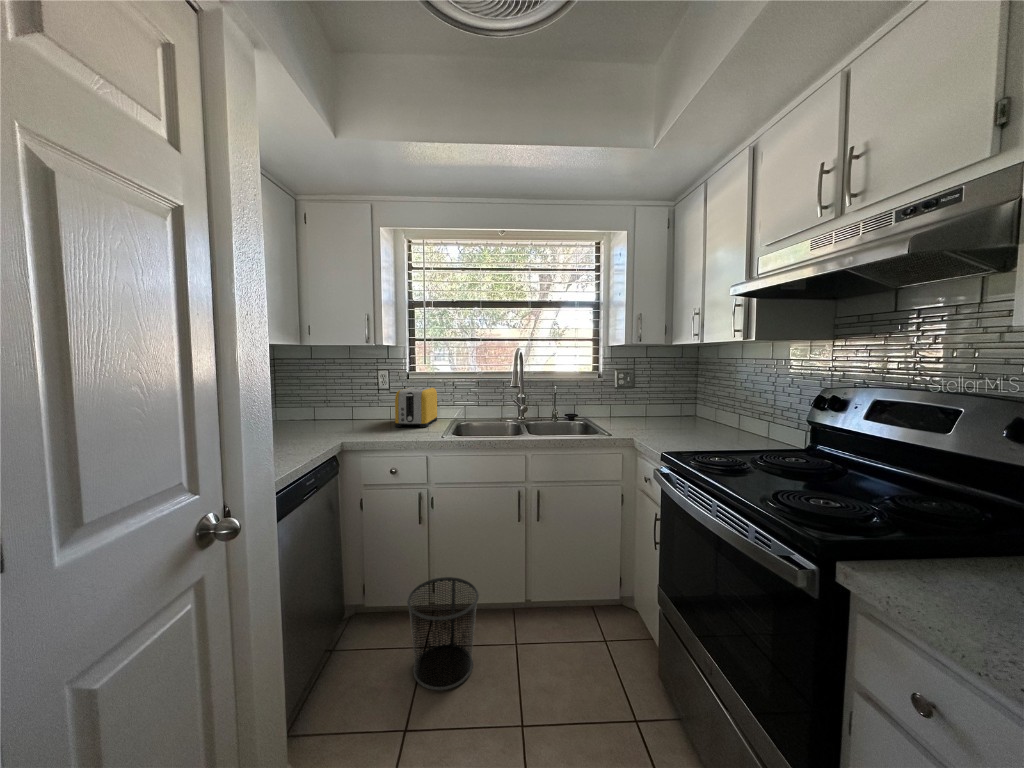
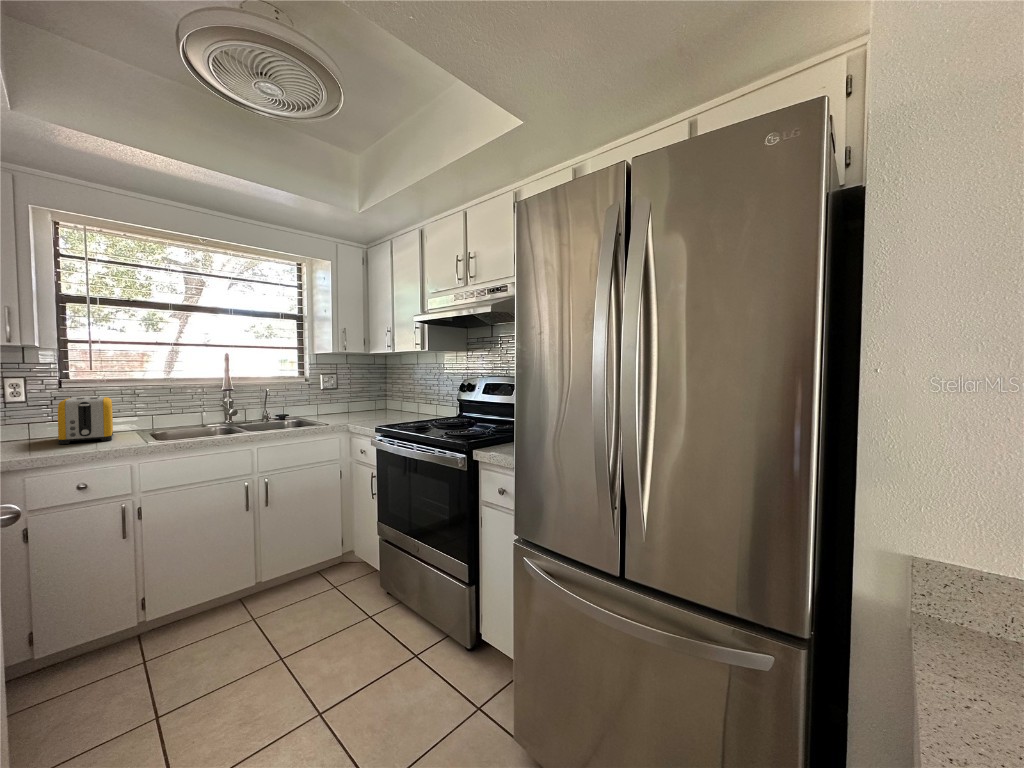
trash can: present [407,577,479,690] -> none [134,577,222,685]

